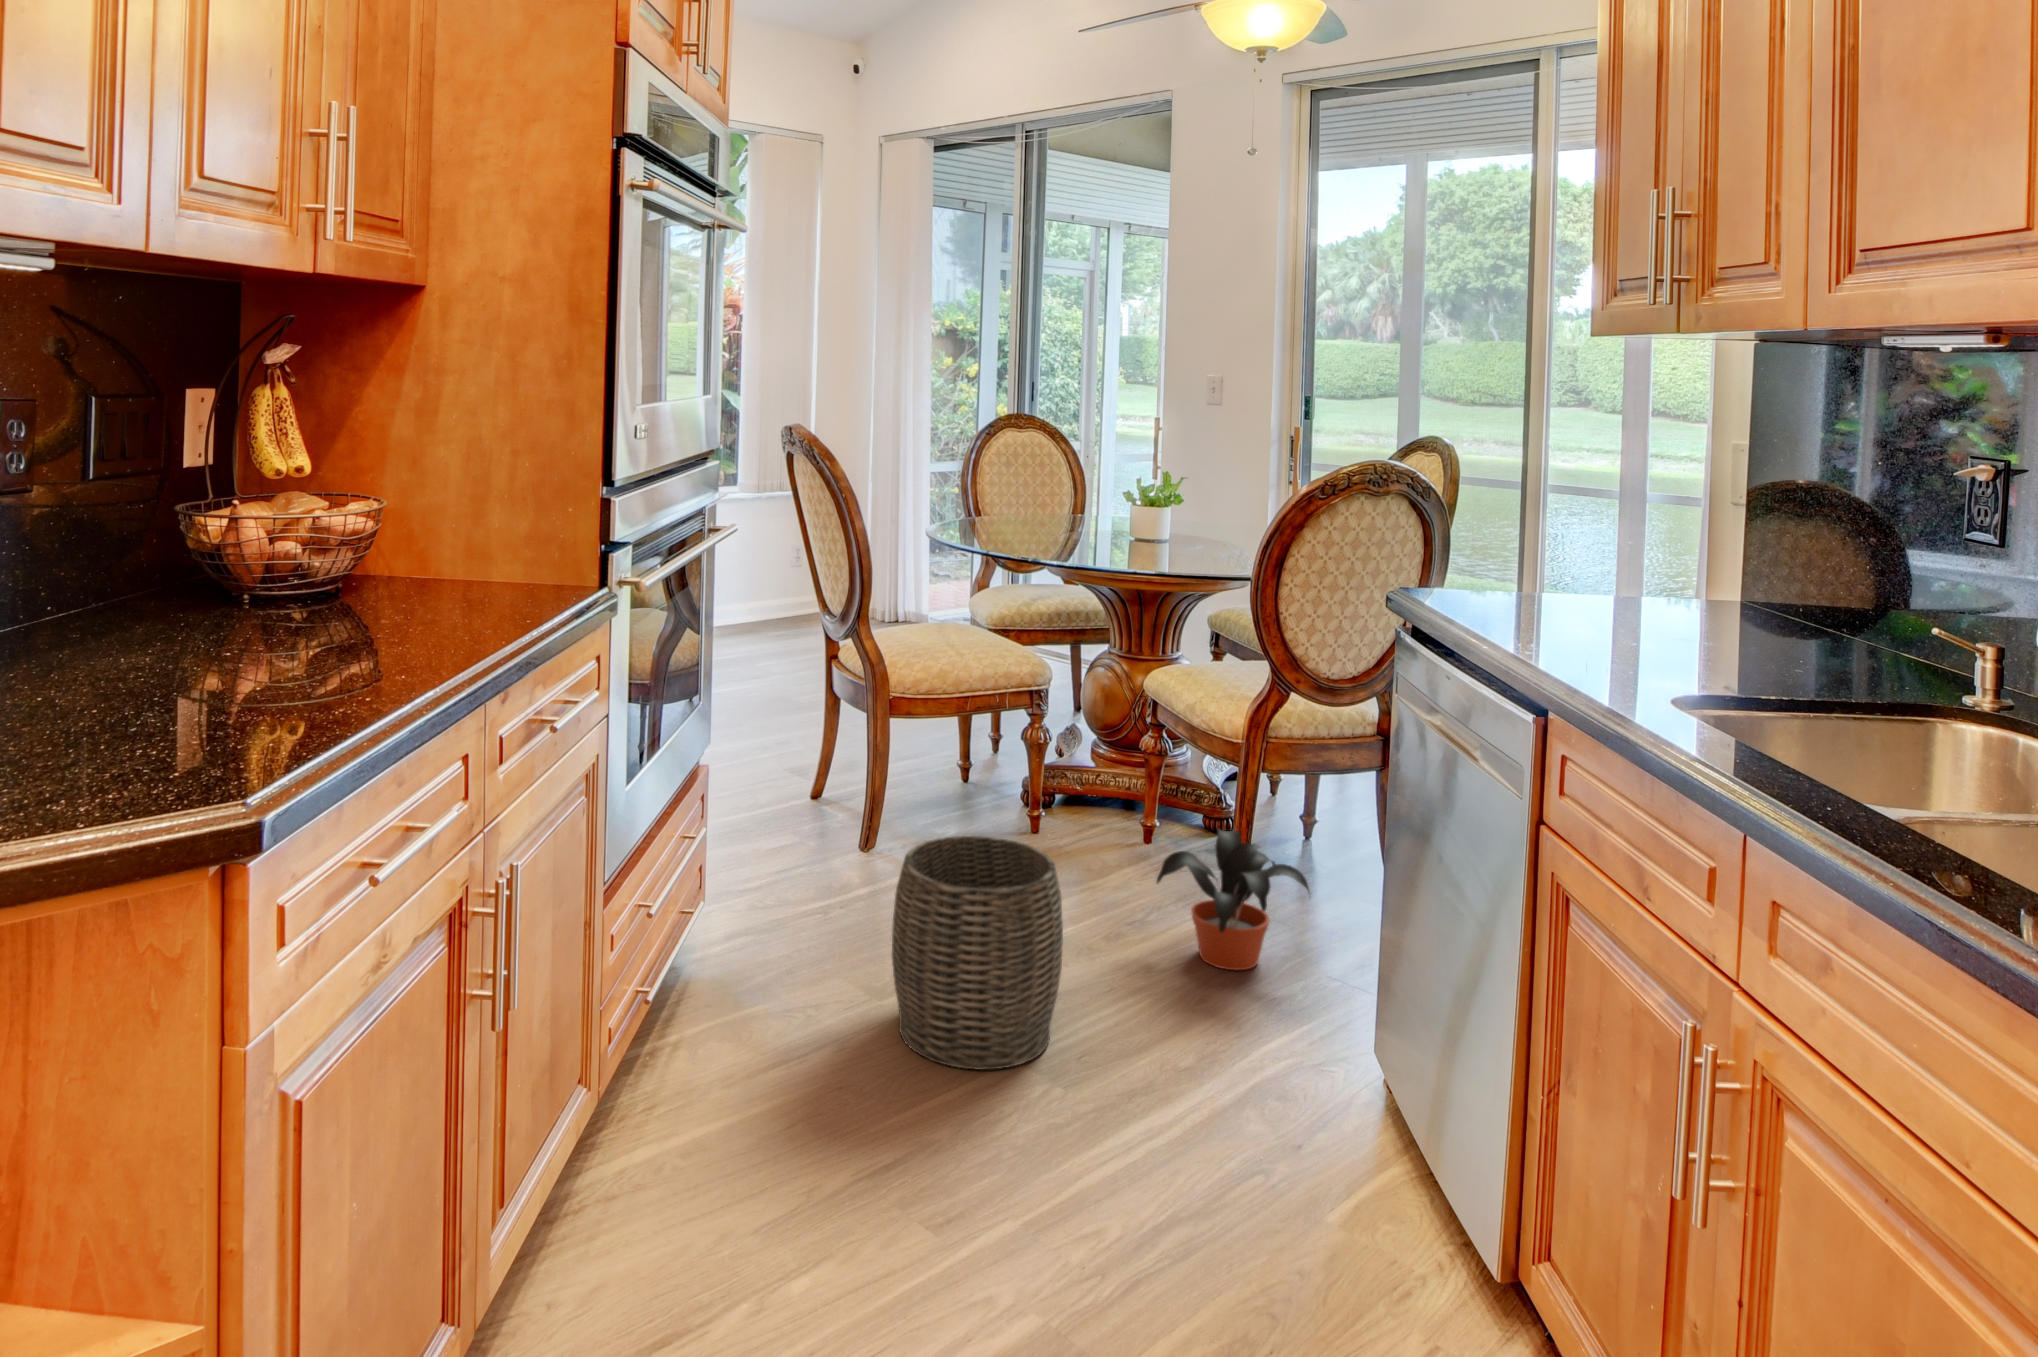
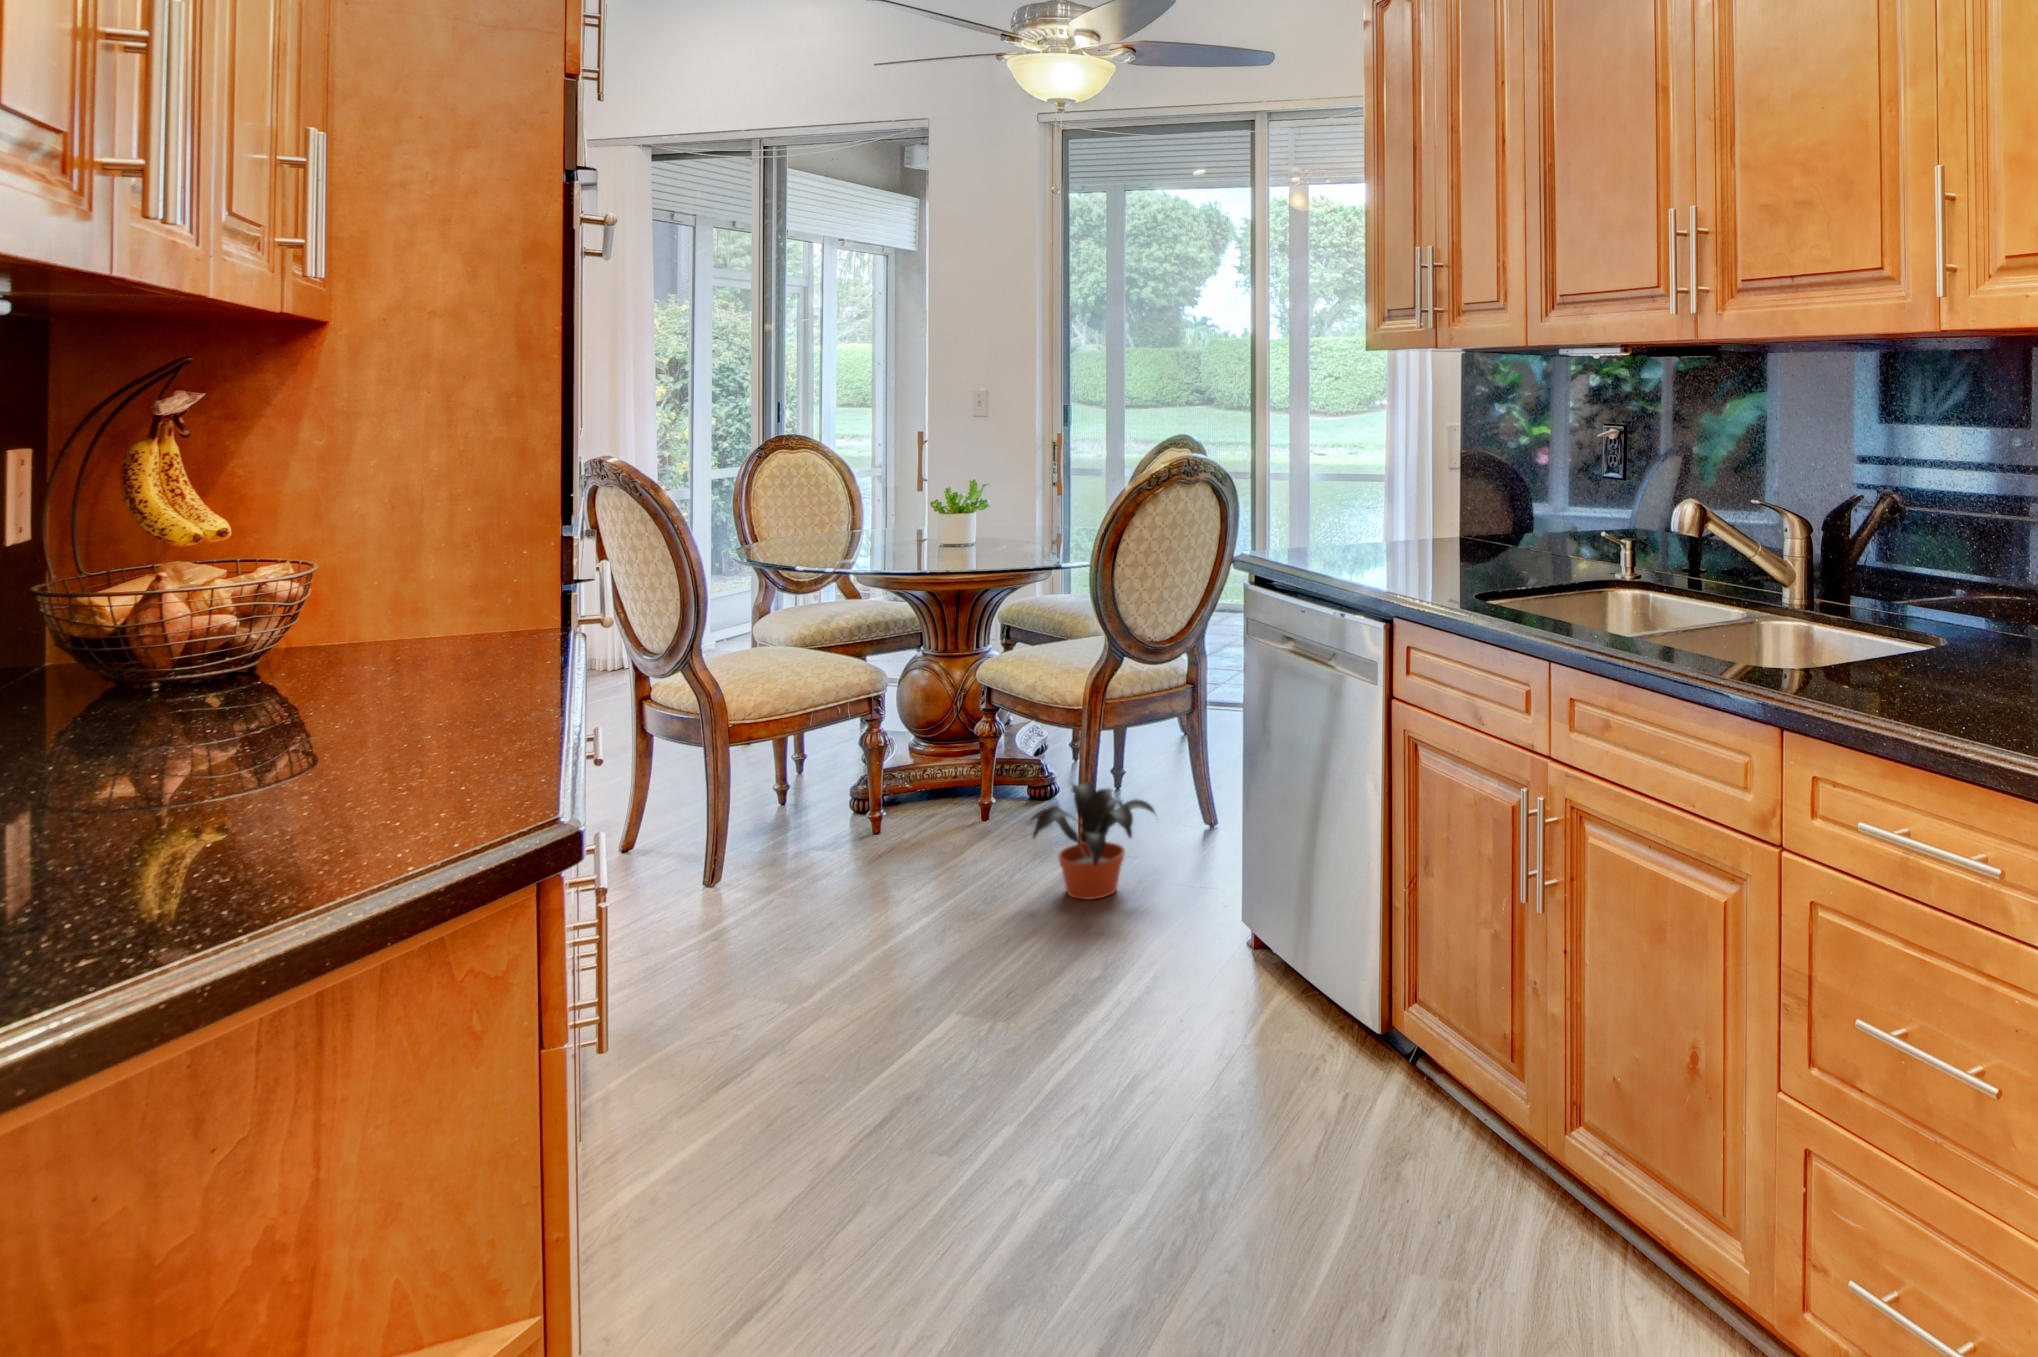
woven basket: present [892,836,1063,1070] -> none [816,823,981,1035]

